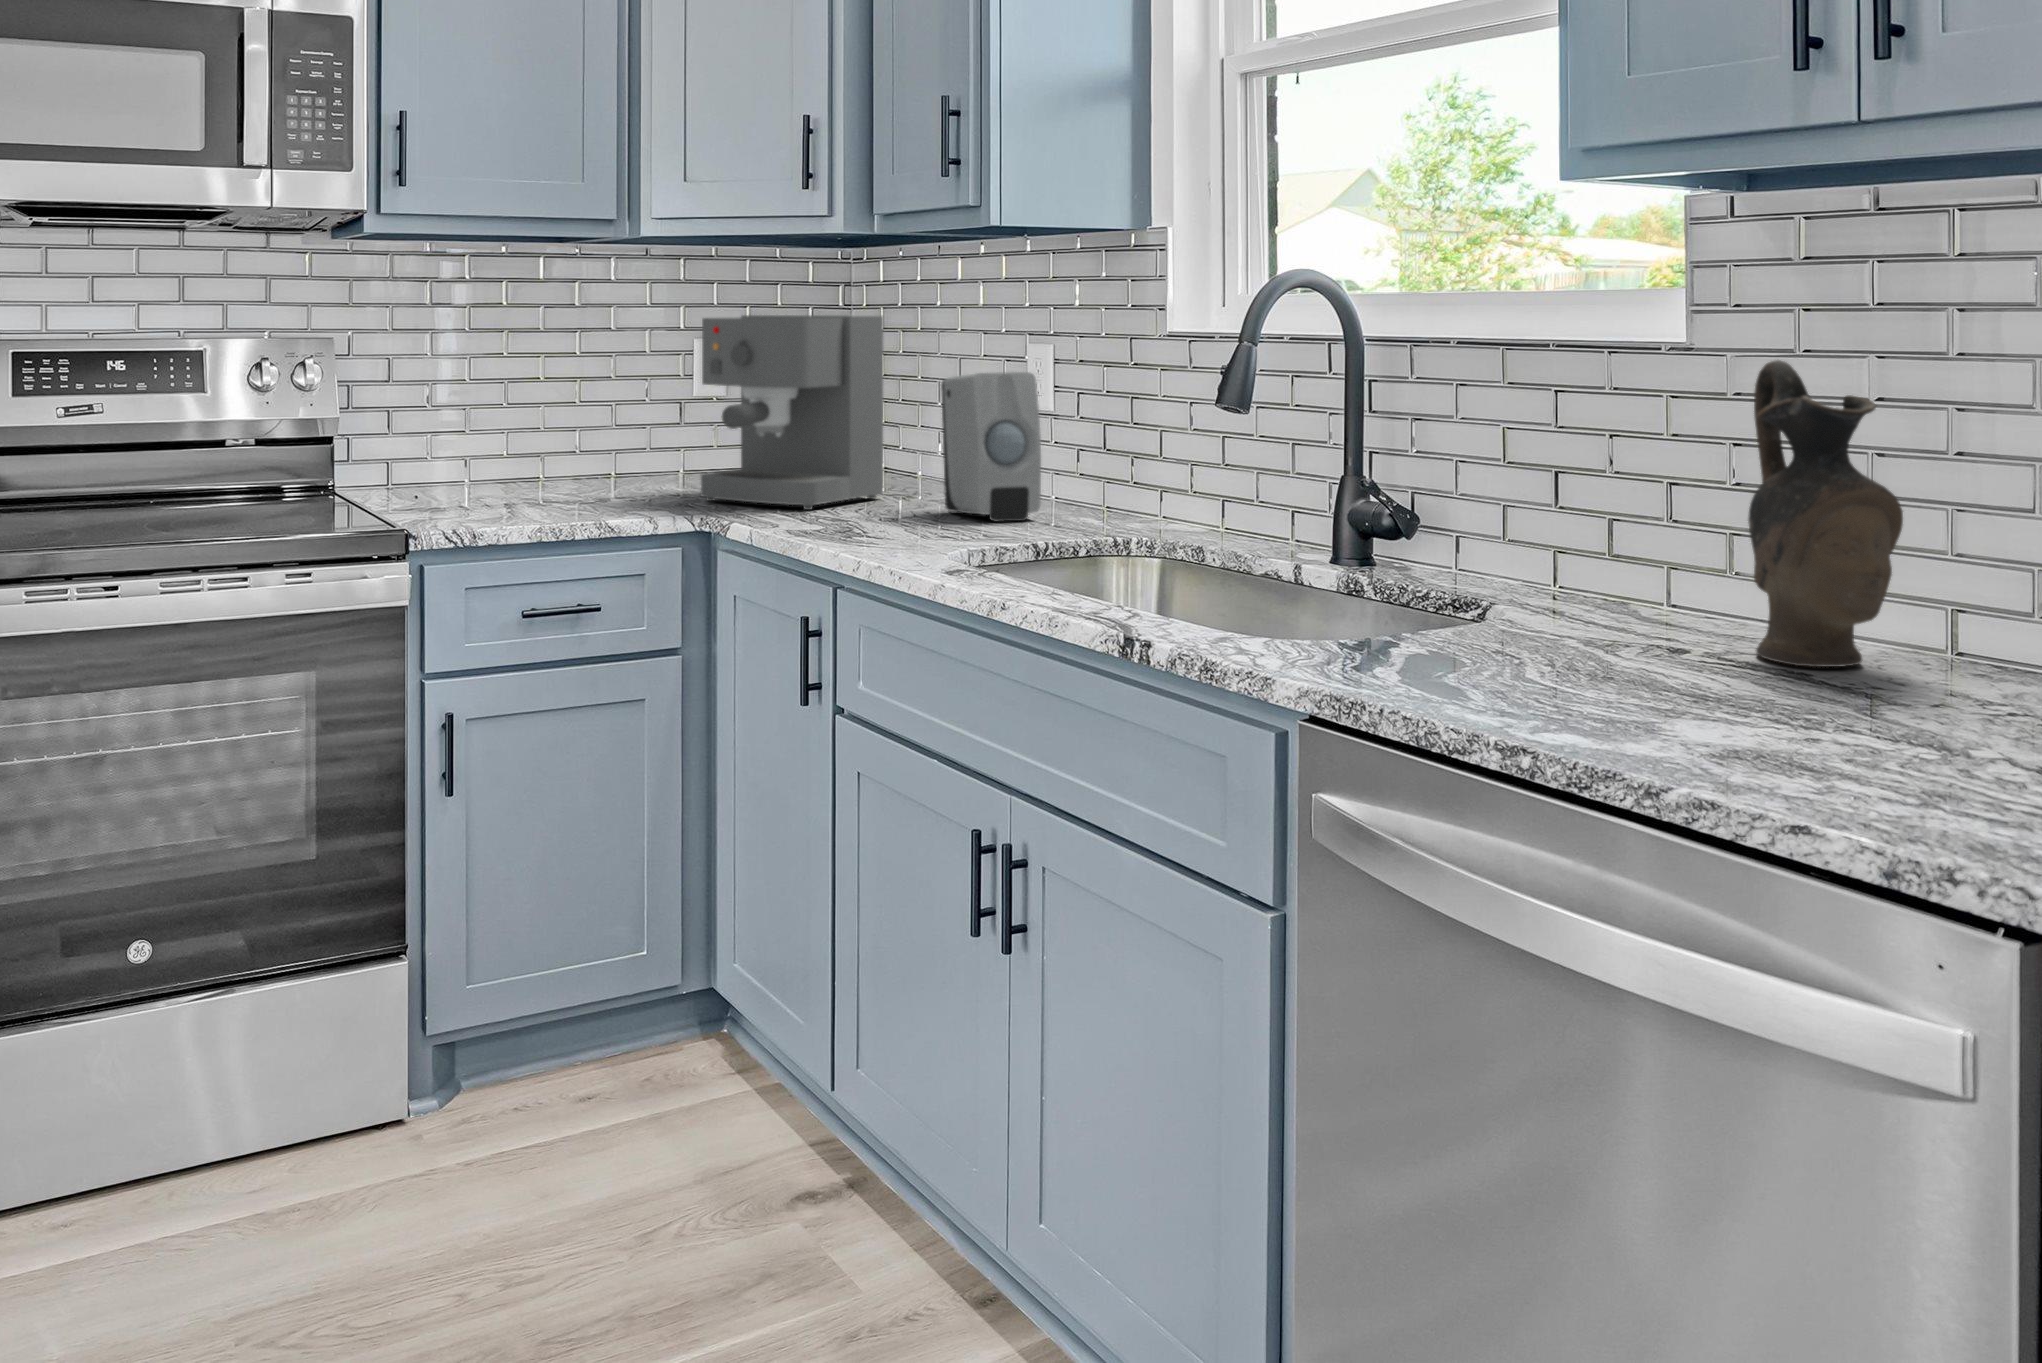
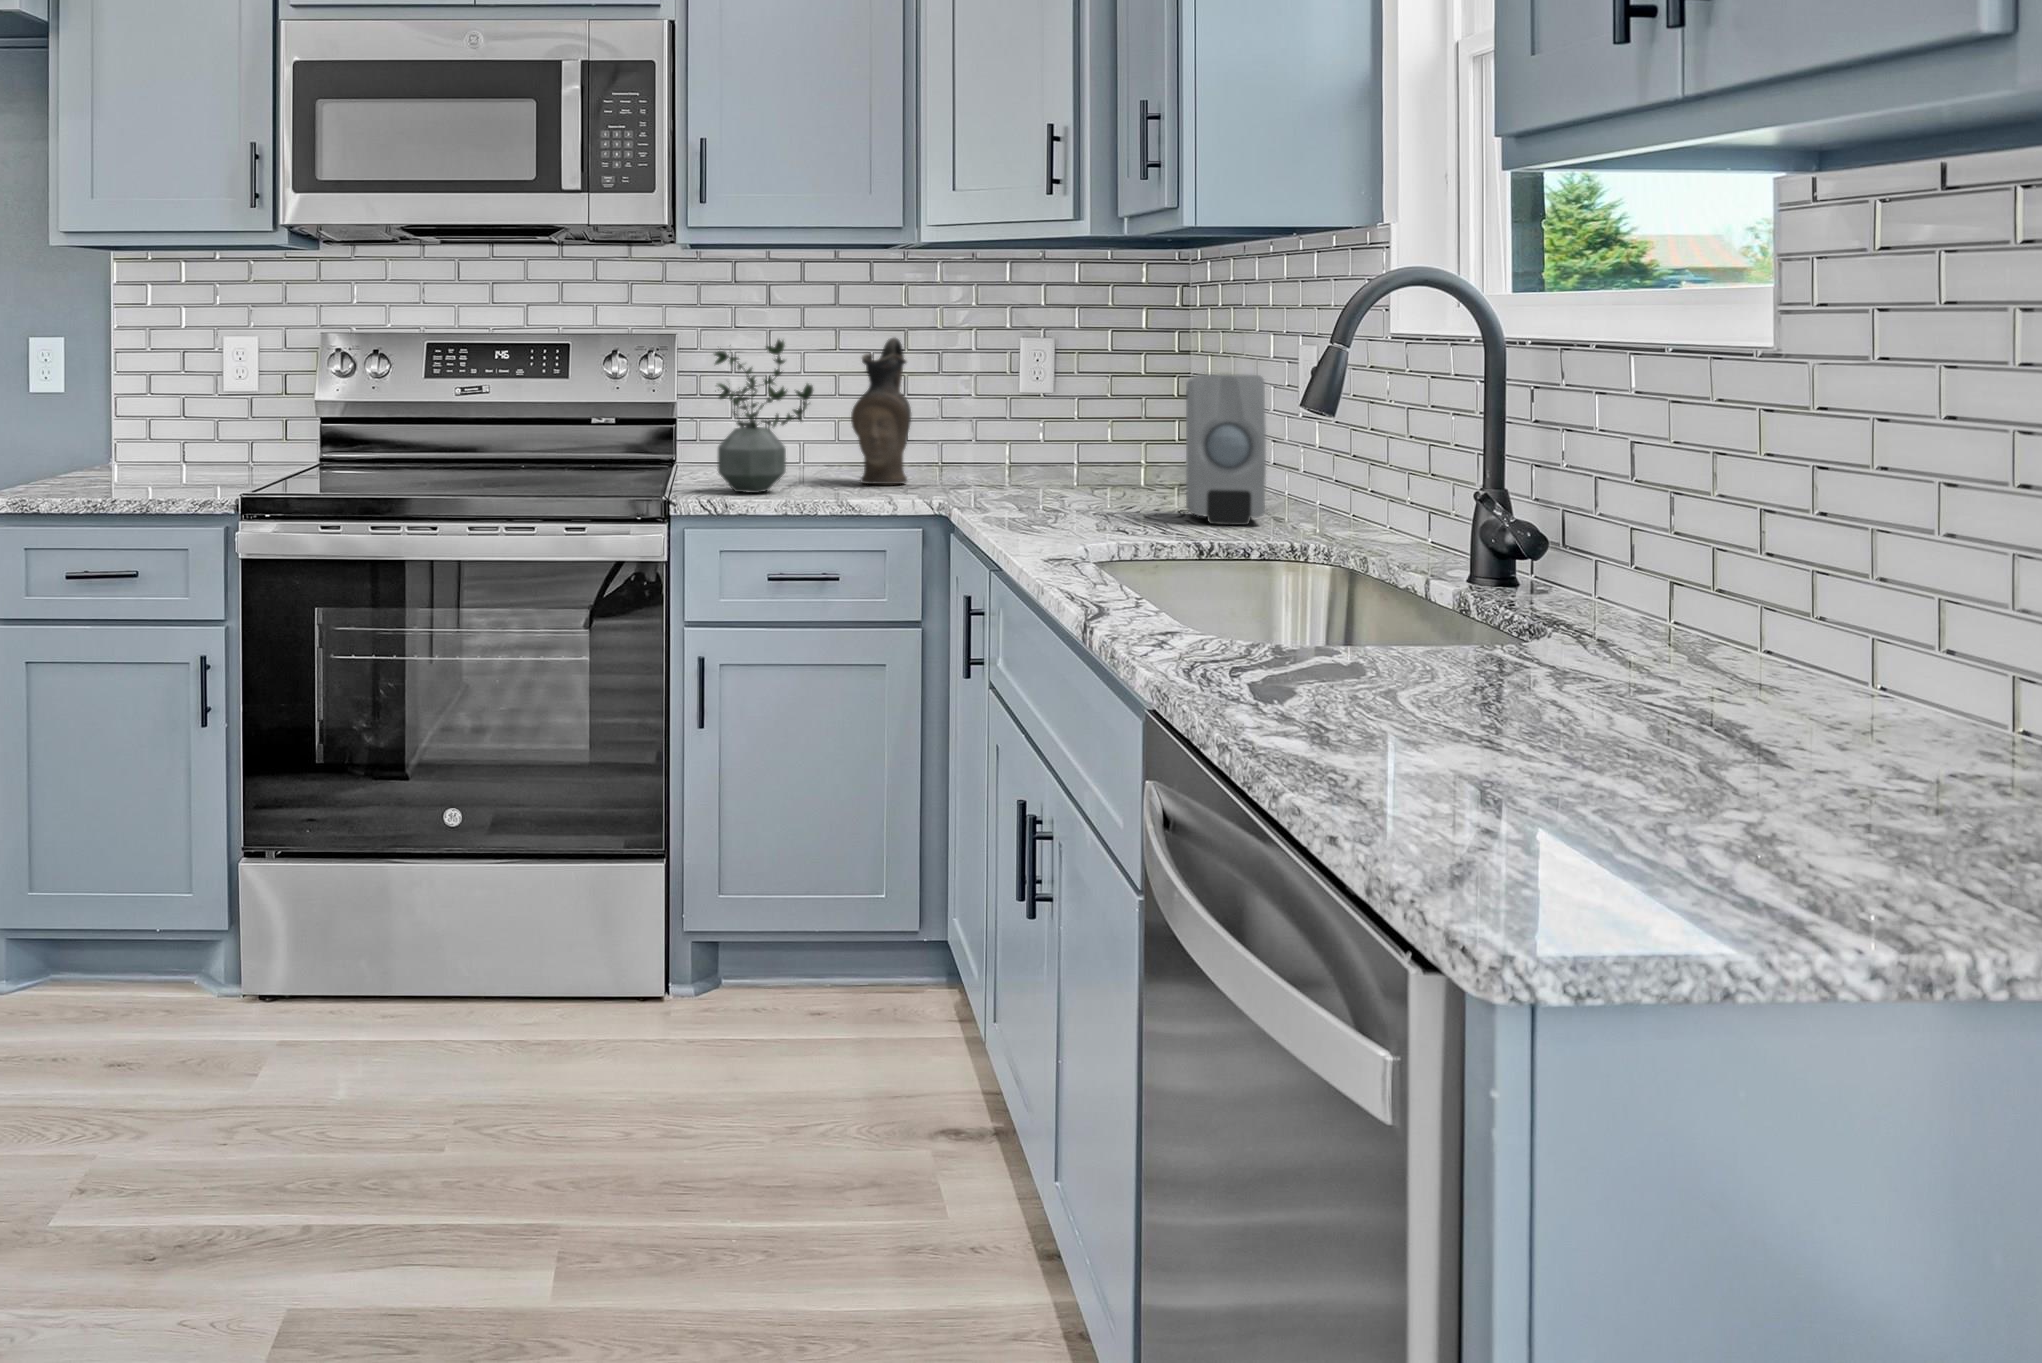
coffee maker: present [701,315,883,510] -> none [967,317,1159,503]
potted plant: none [422,342,541,519] -> present [714,340,813,493]
ceramic pitcher: present [1748,360,1903,667] -> present [851,337,911,484]

